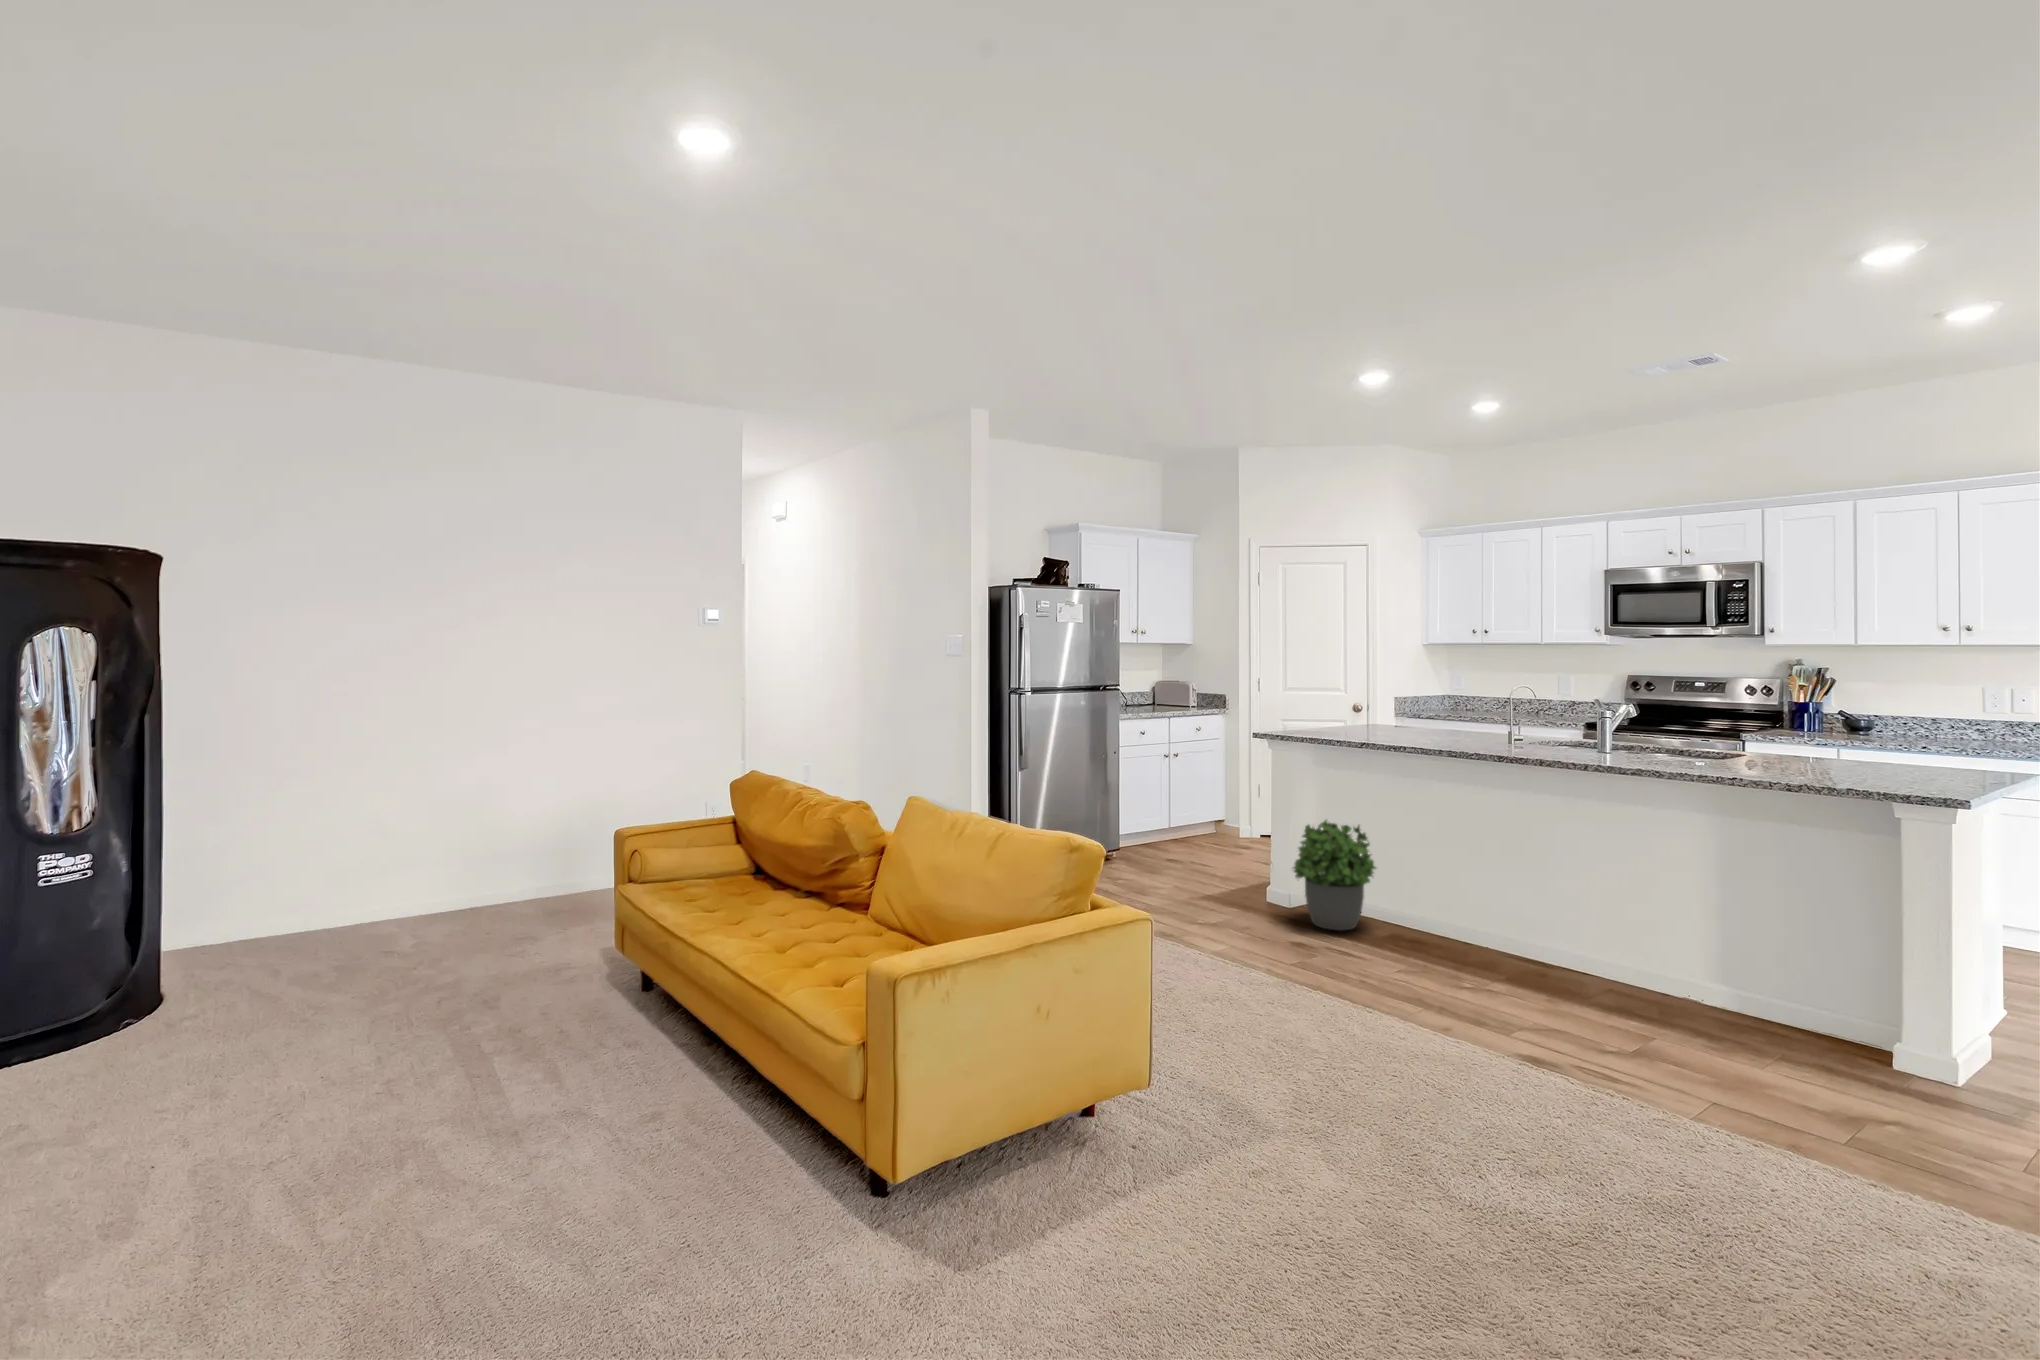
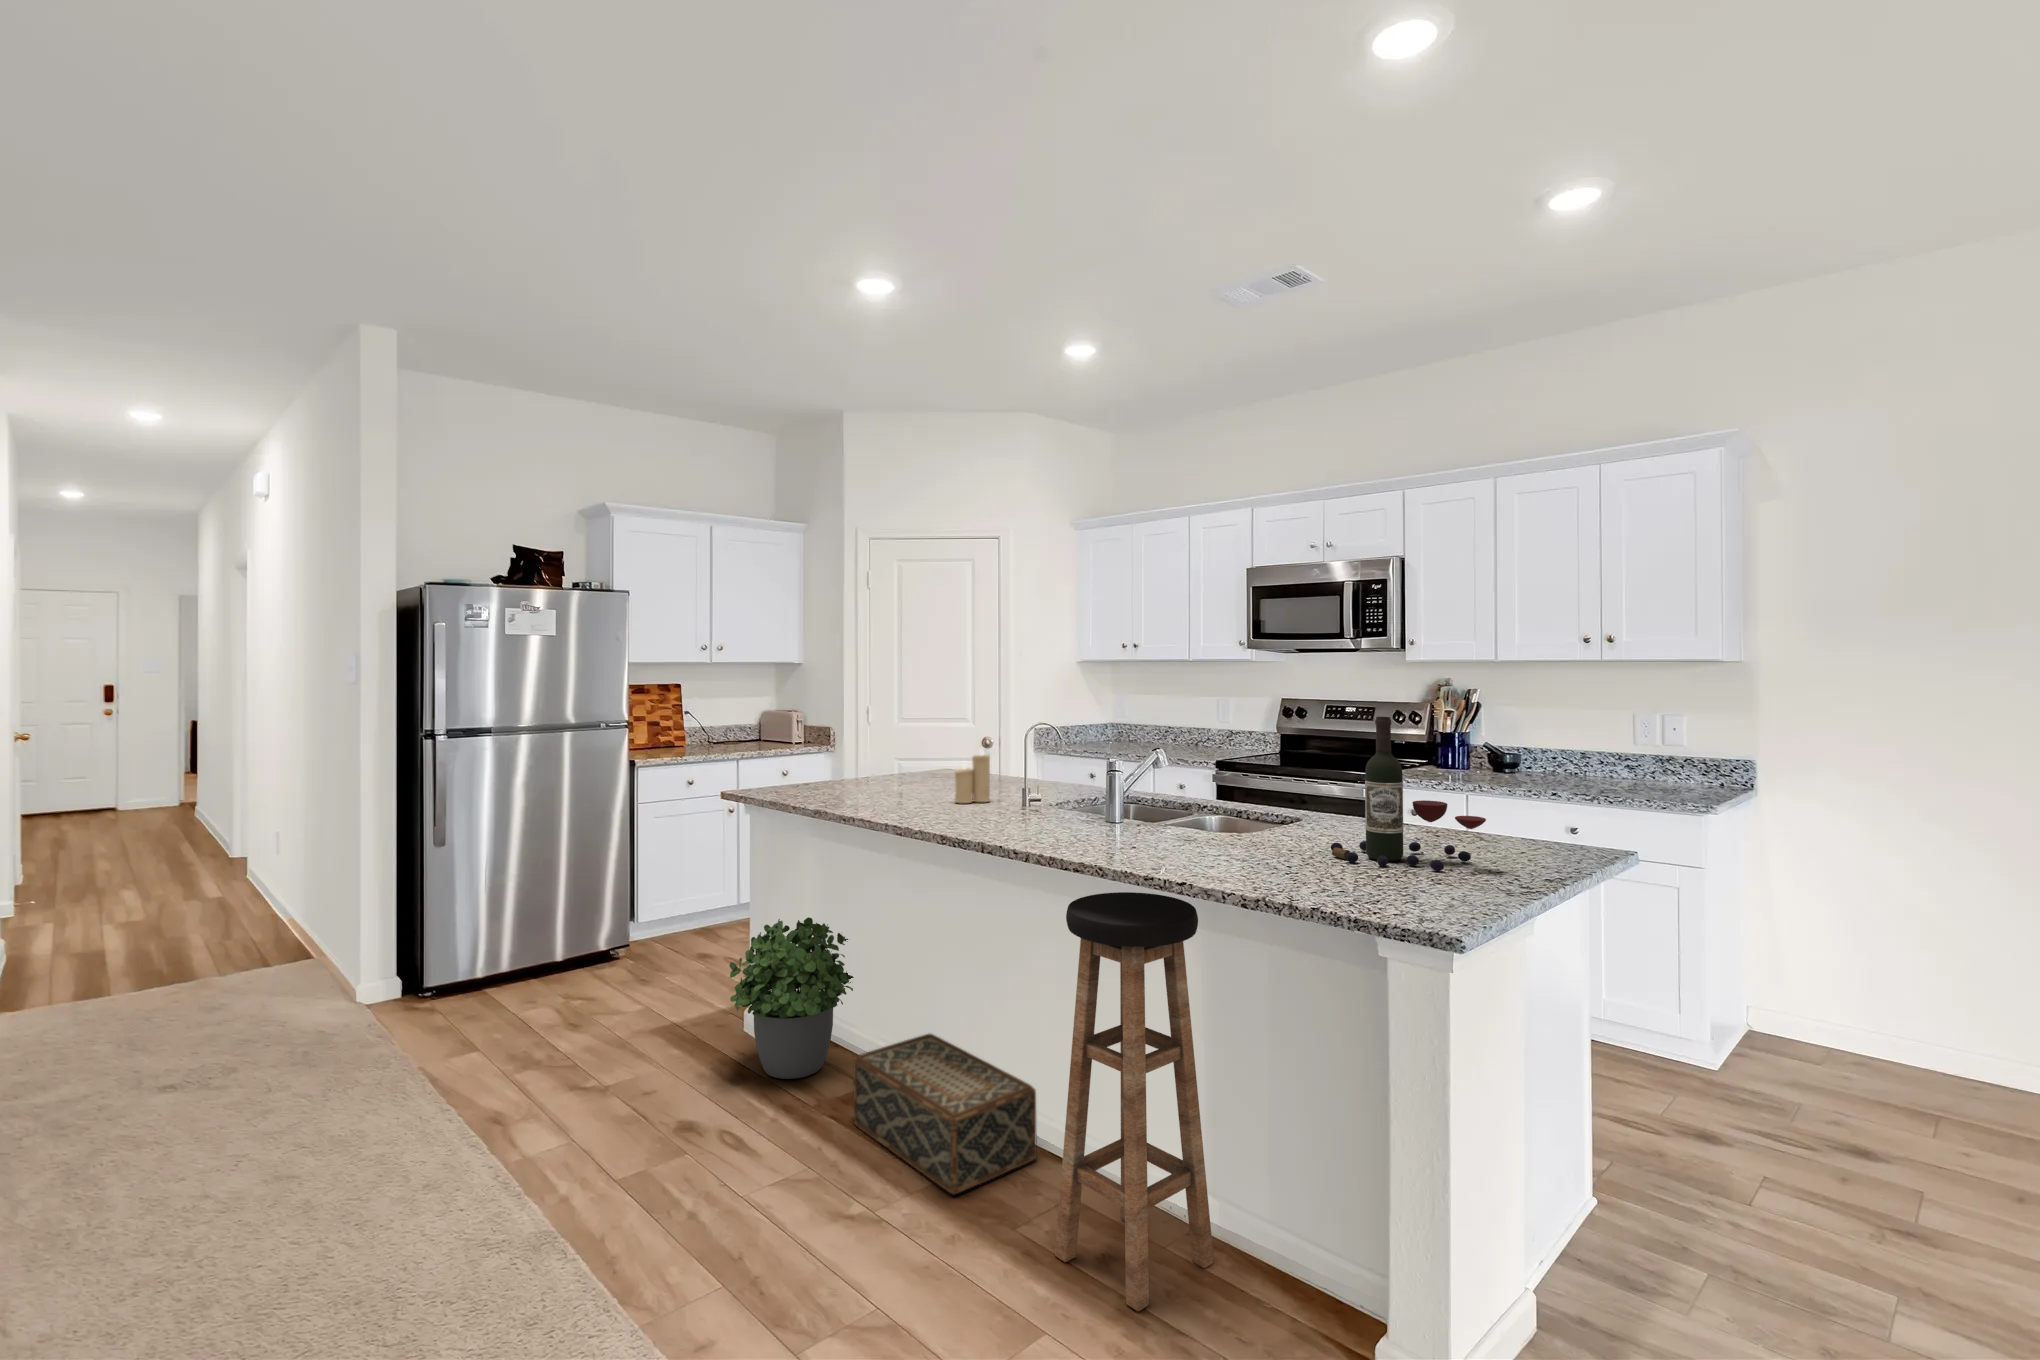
wine bottle: none [1817,674,1959,777] -> present [1331,717,1486,871]
candle: none [1453,701,1479,741] -> present [955,749,990,803]
bar stool: none [1639,788,1755,1041] -> present [1055,892,1214,1311]
woven basket: none [1417,899,1575,988] -> present [853,1034,1037,1194]

